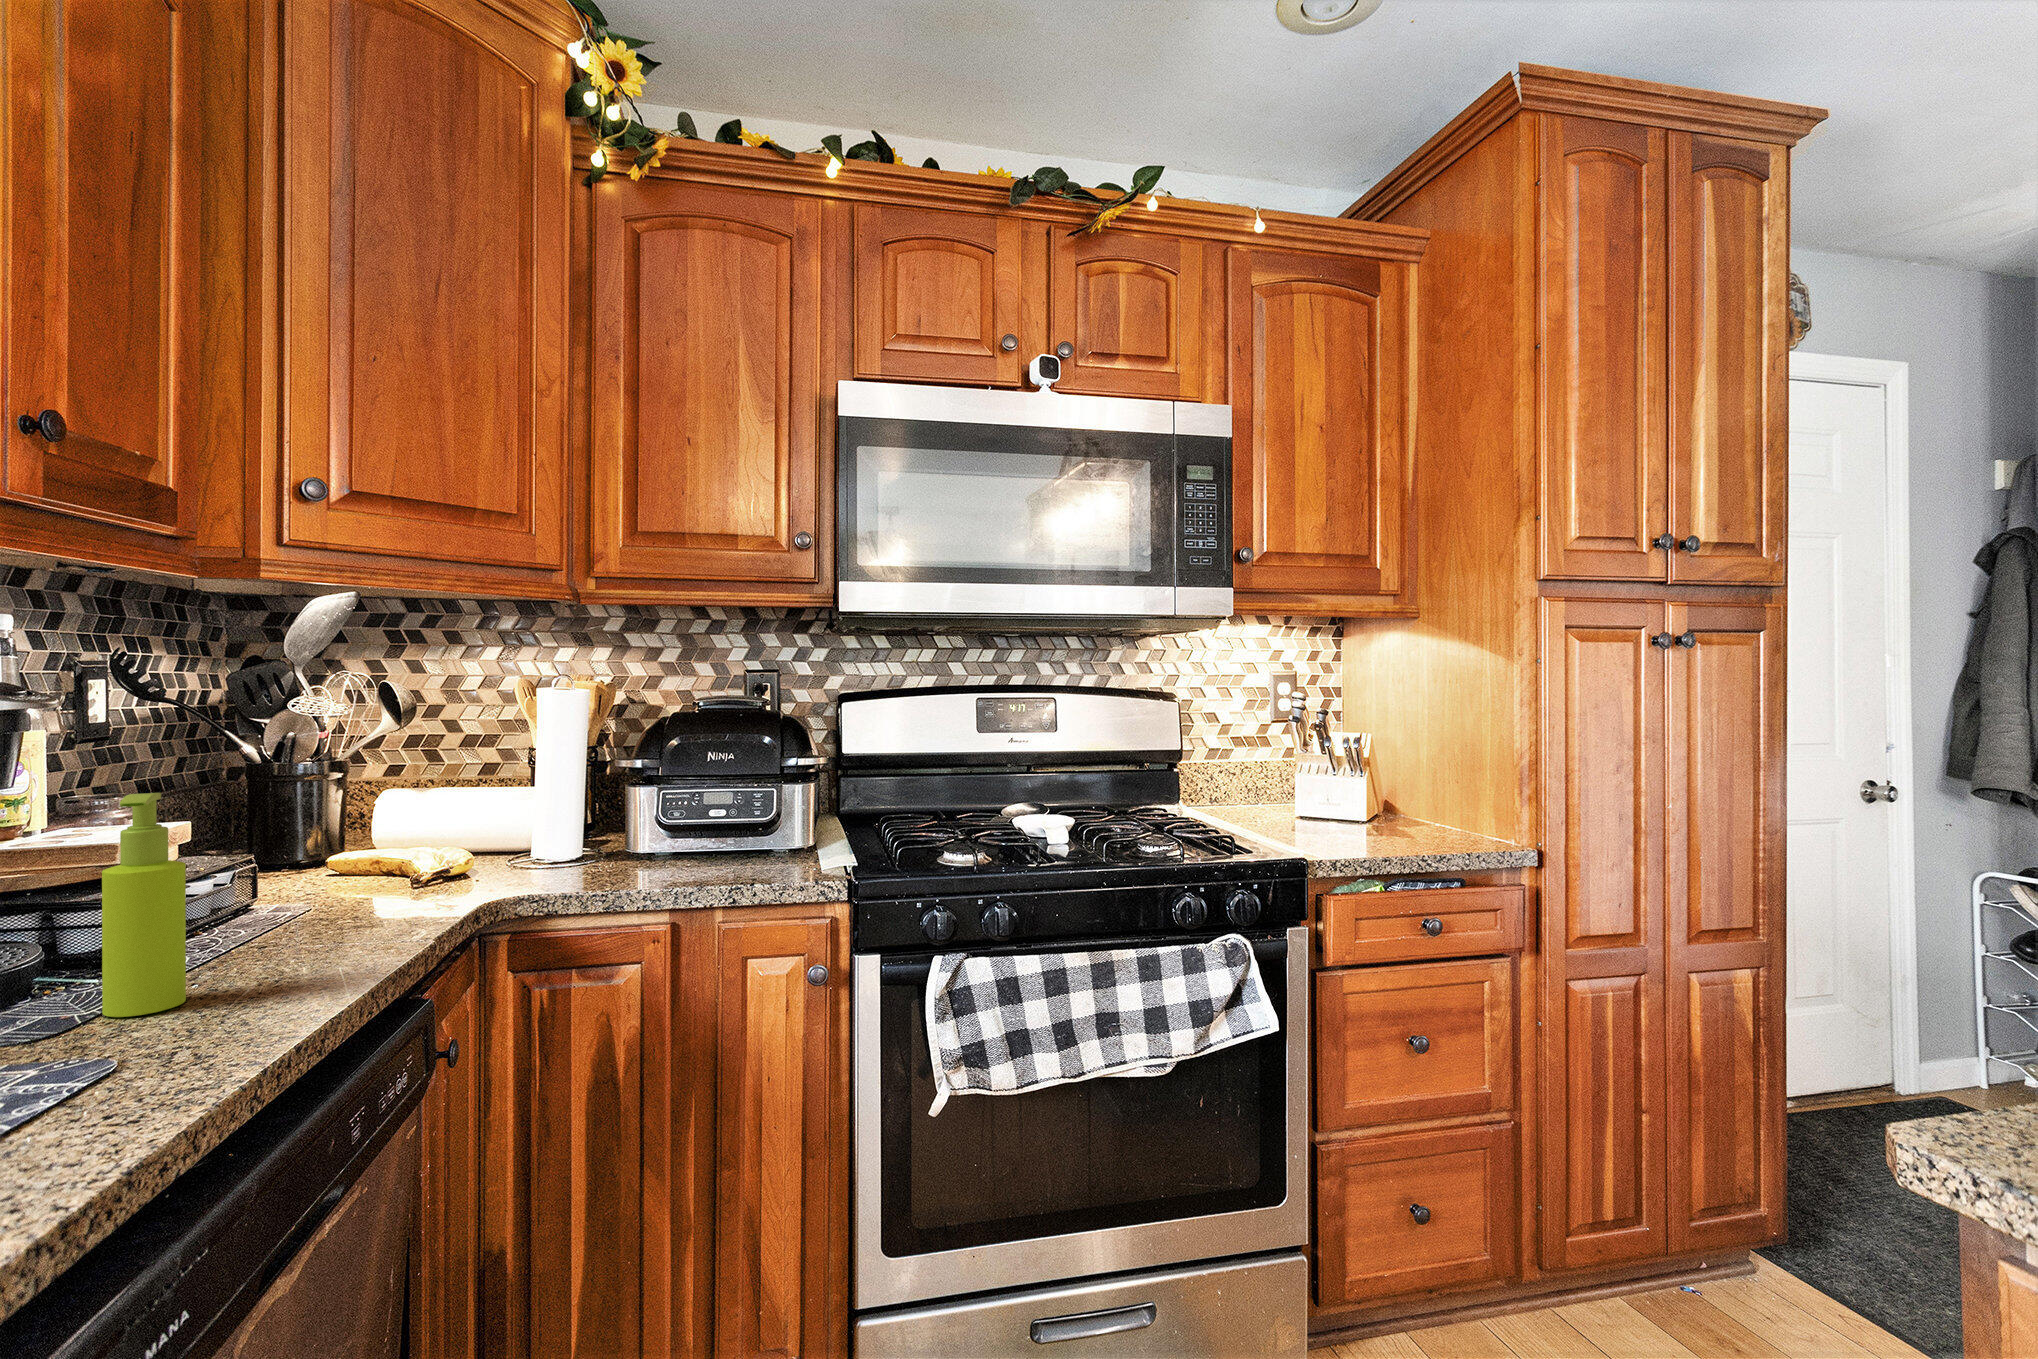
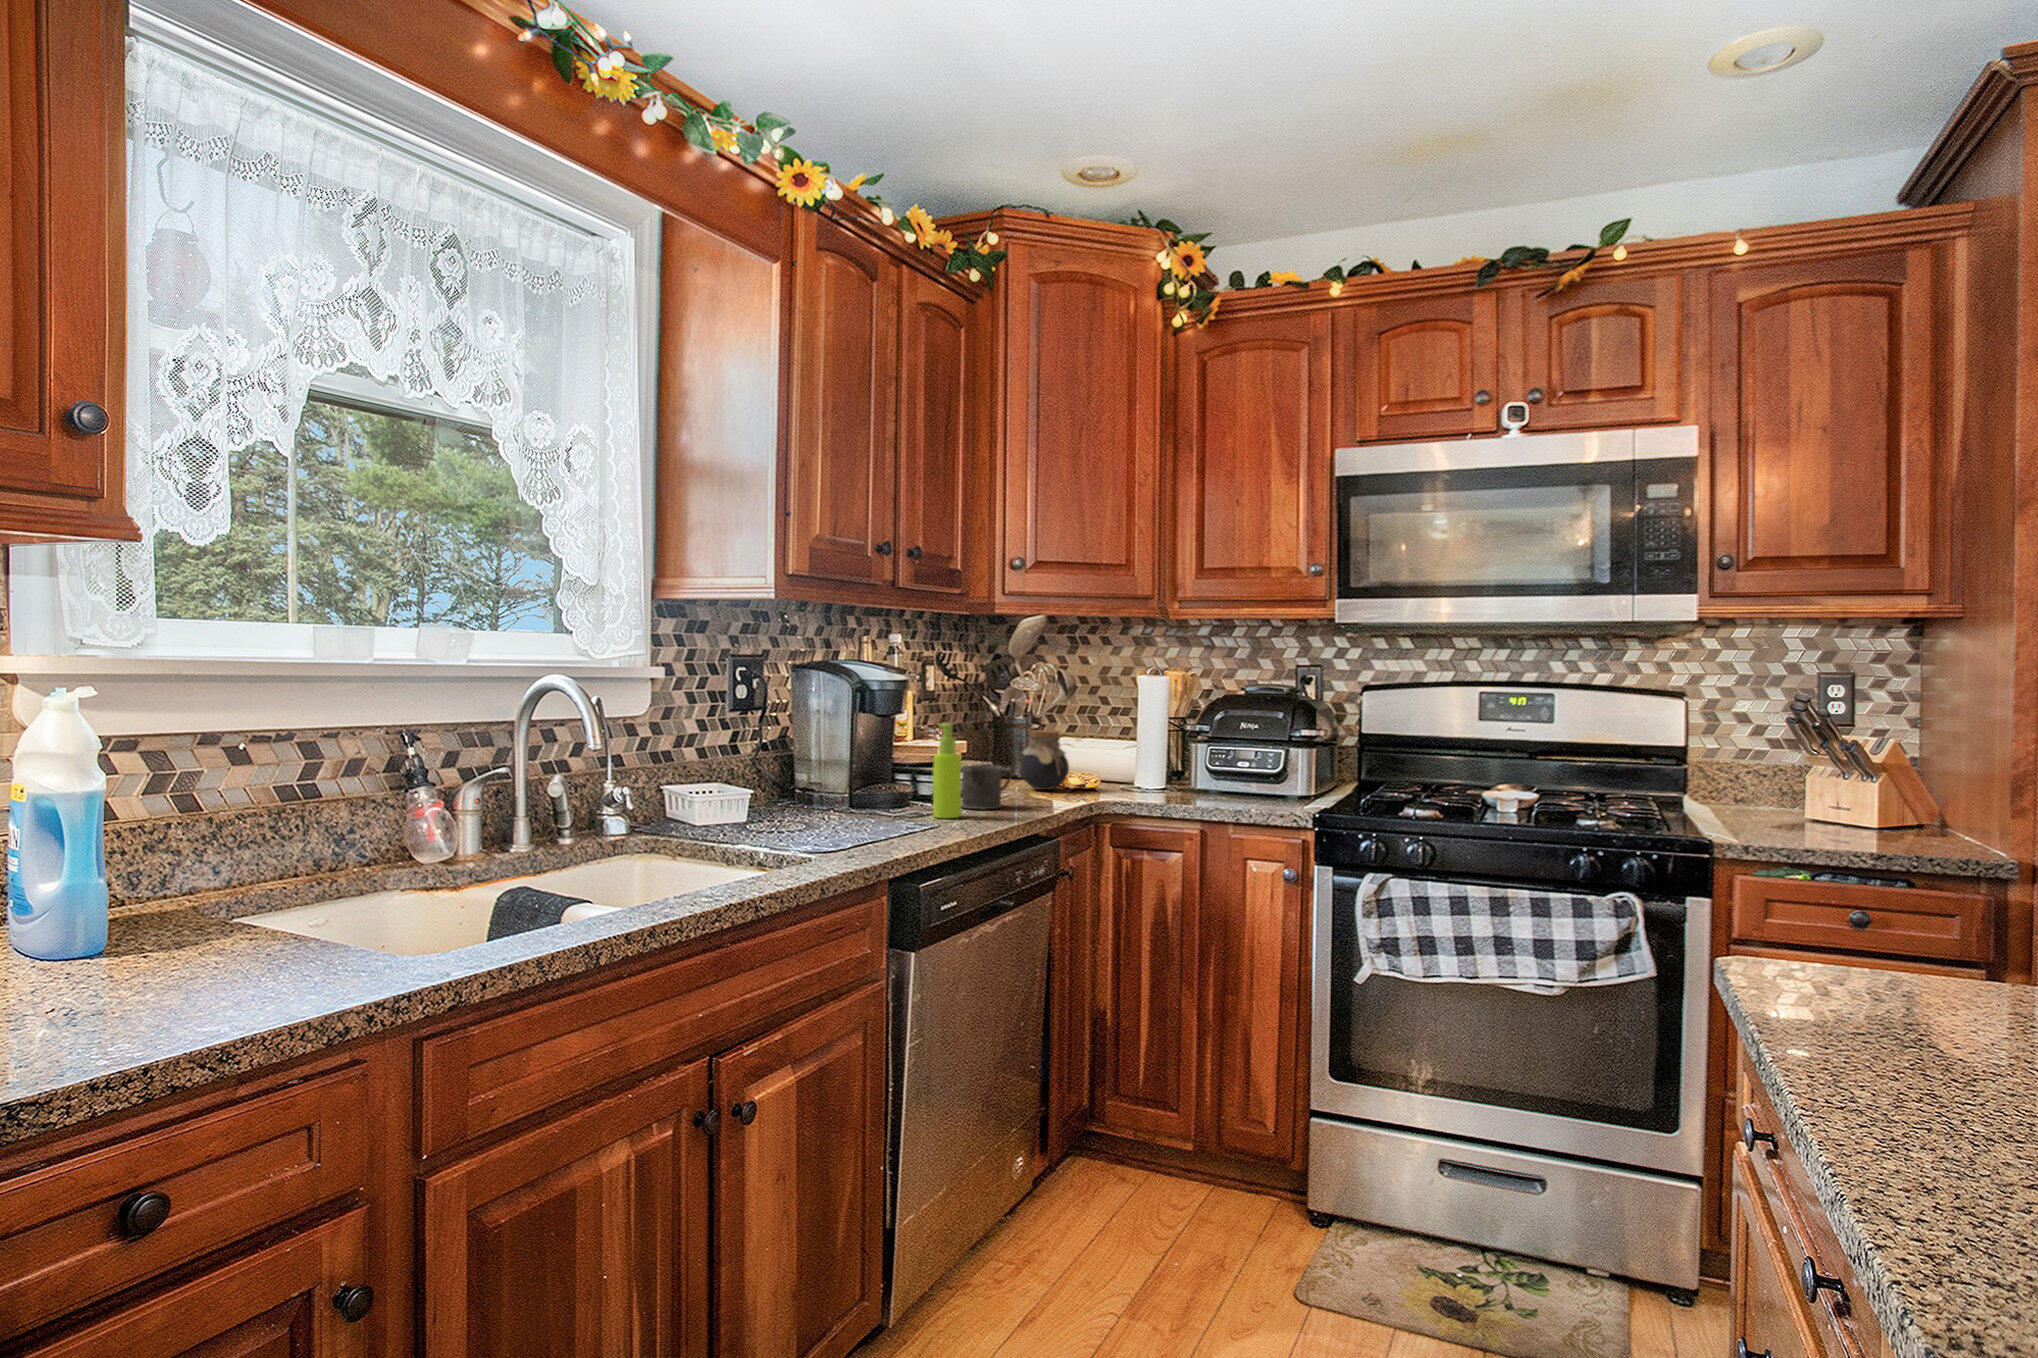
jar: none [318,783,421,890] -> present [1020,730,1069,790]
mug: none [182,867,312,969] -> present [961,765,1011,809]

